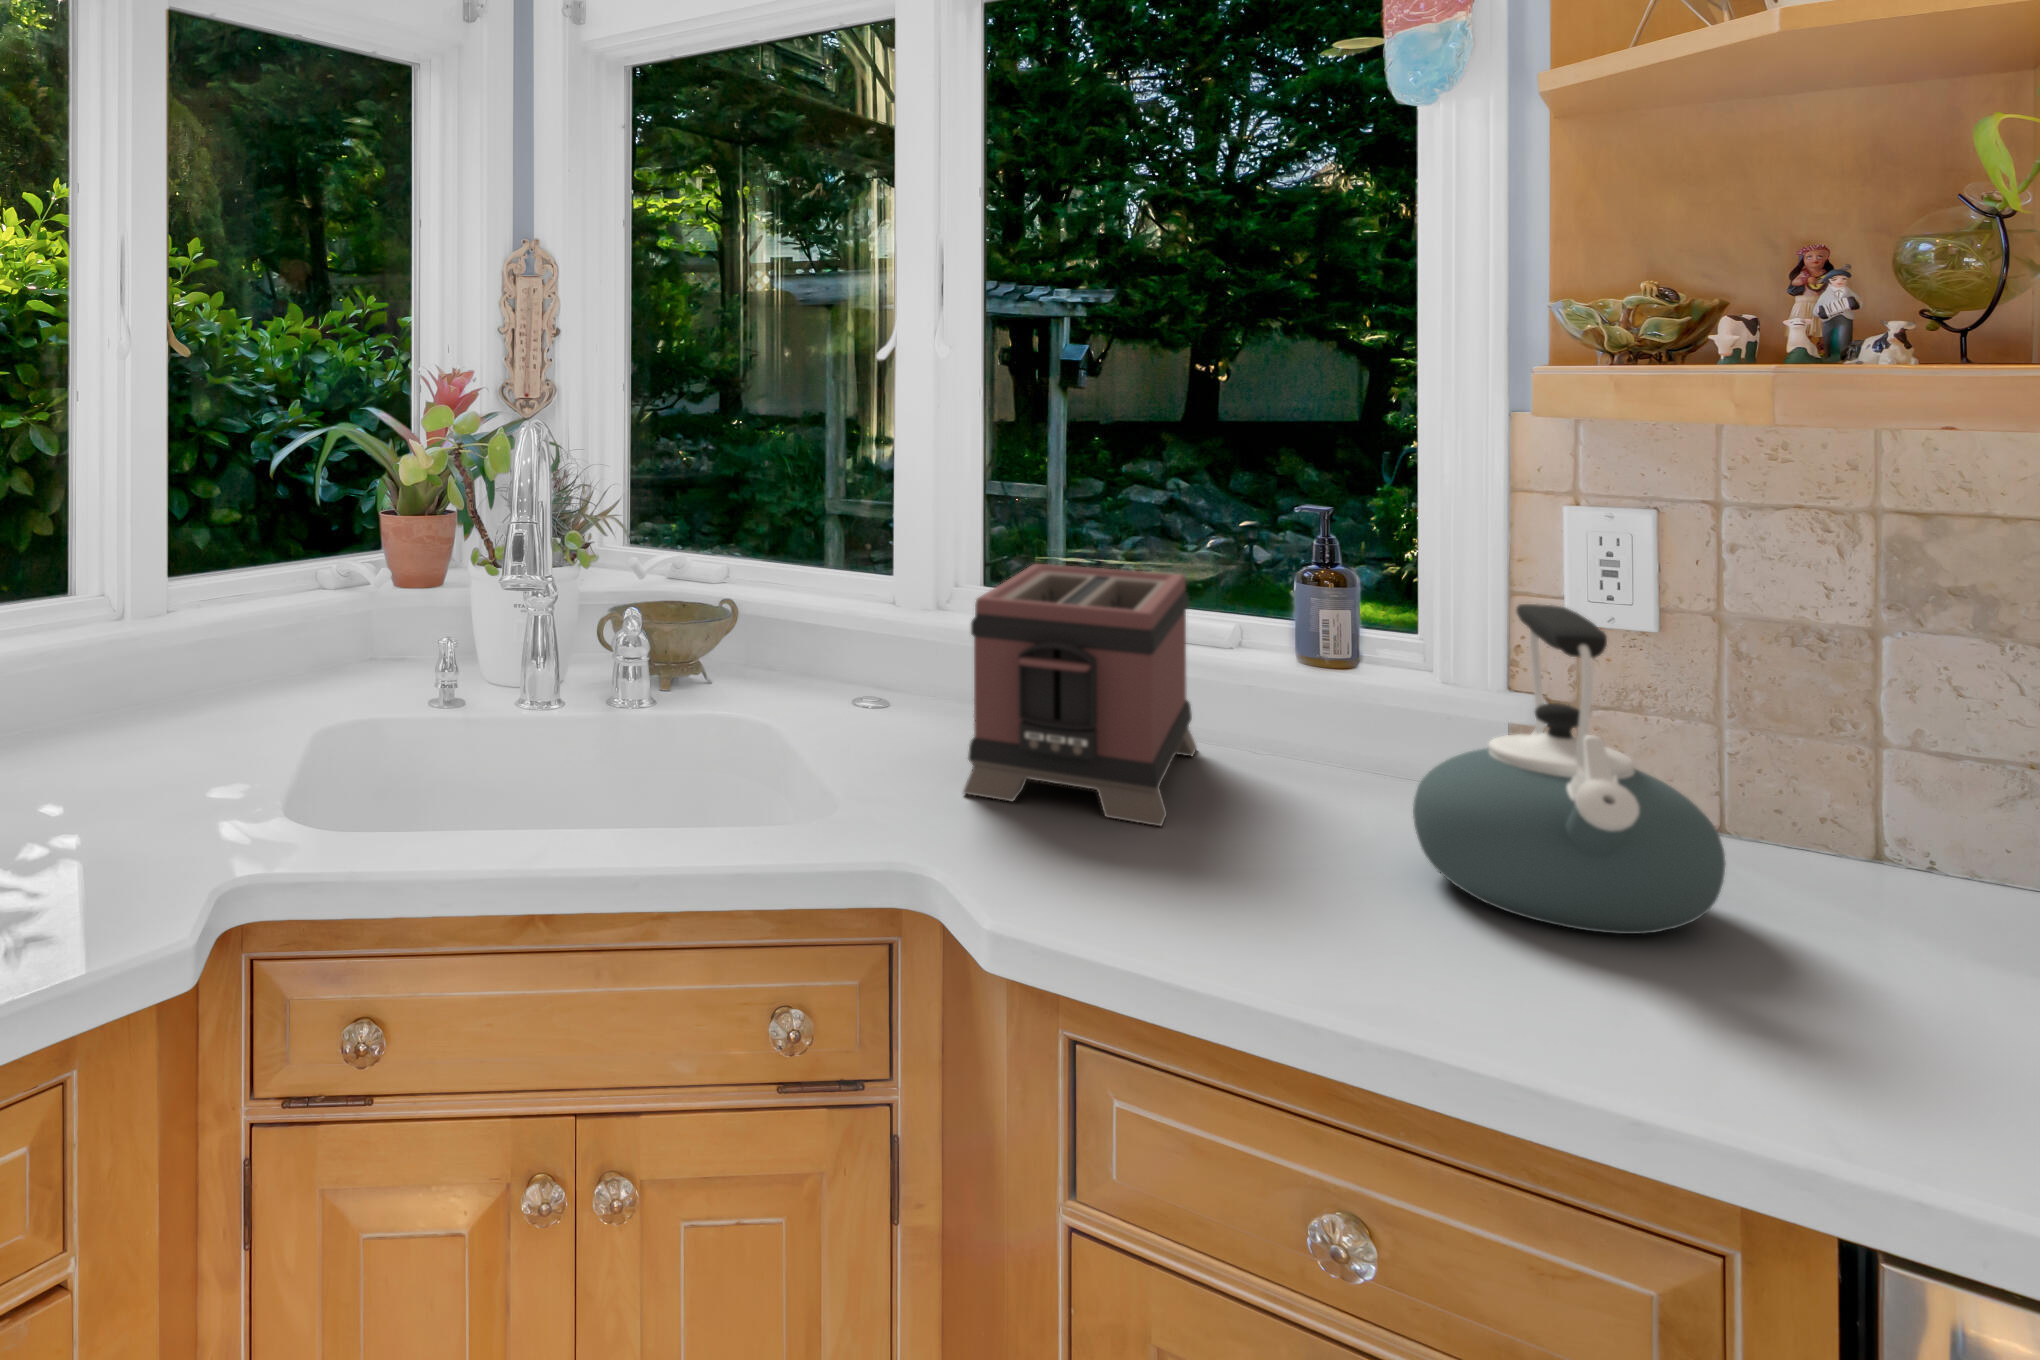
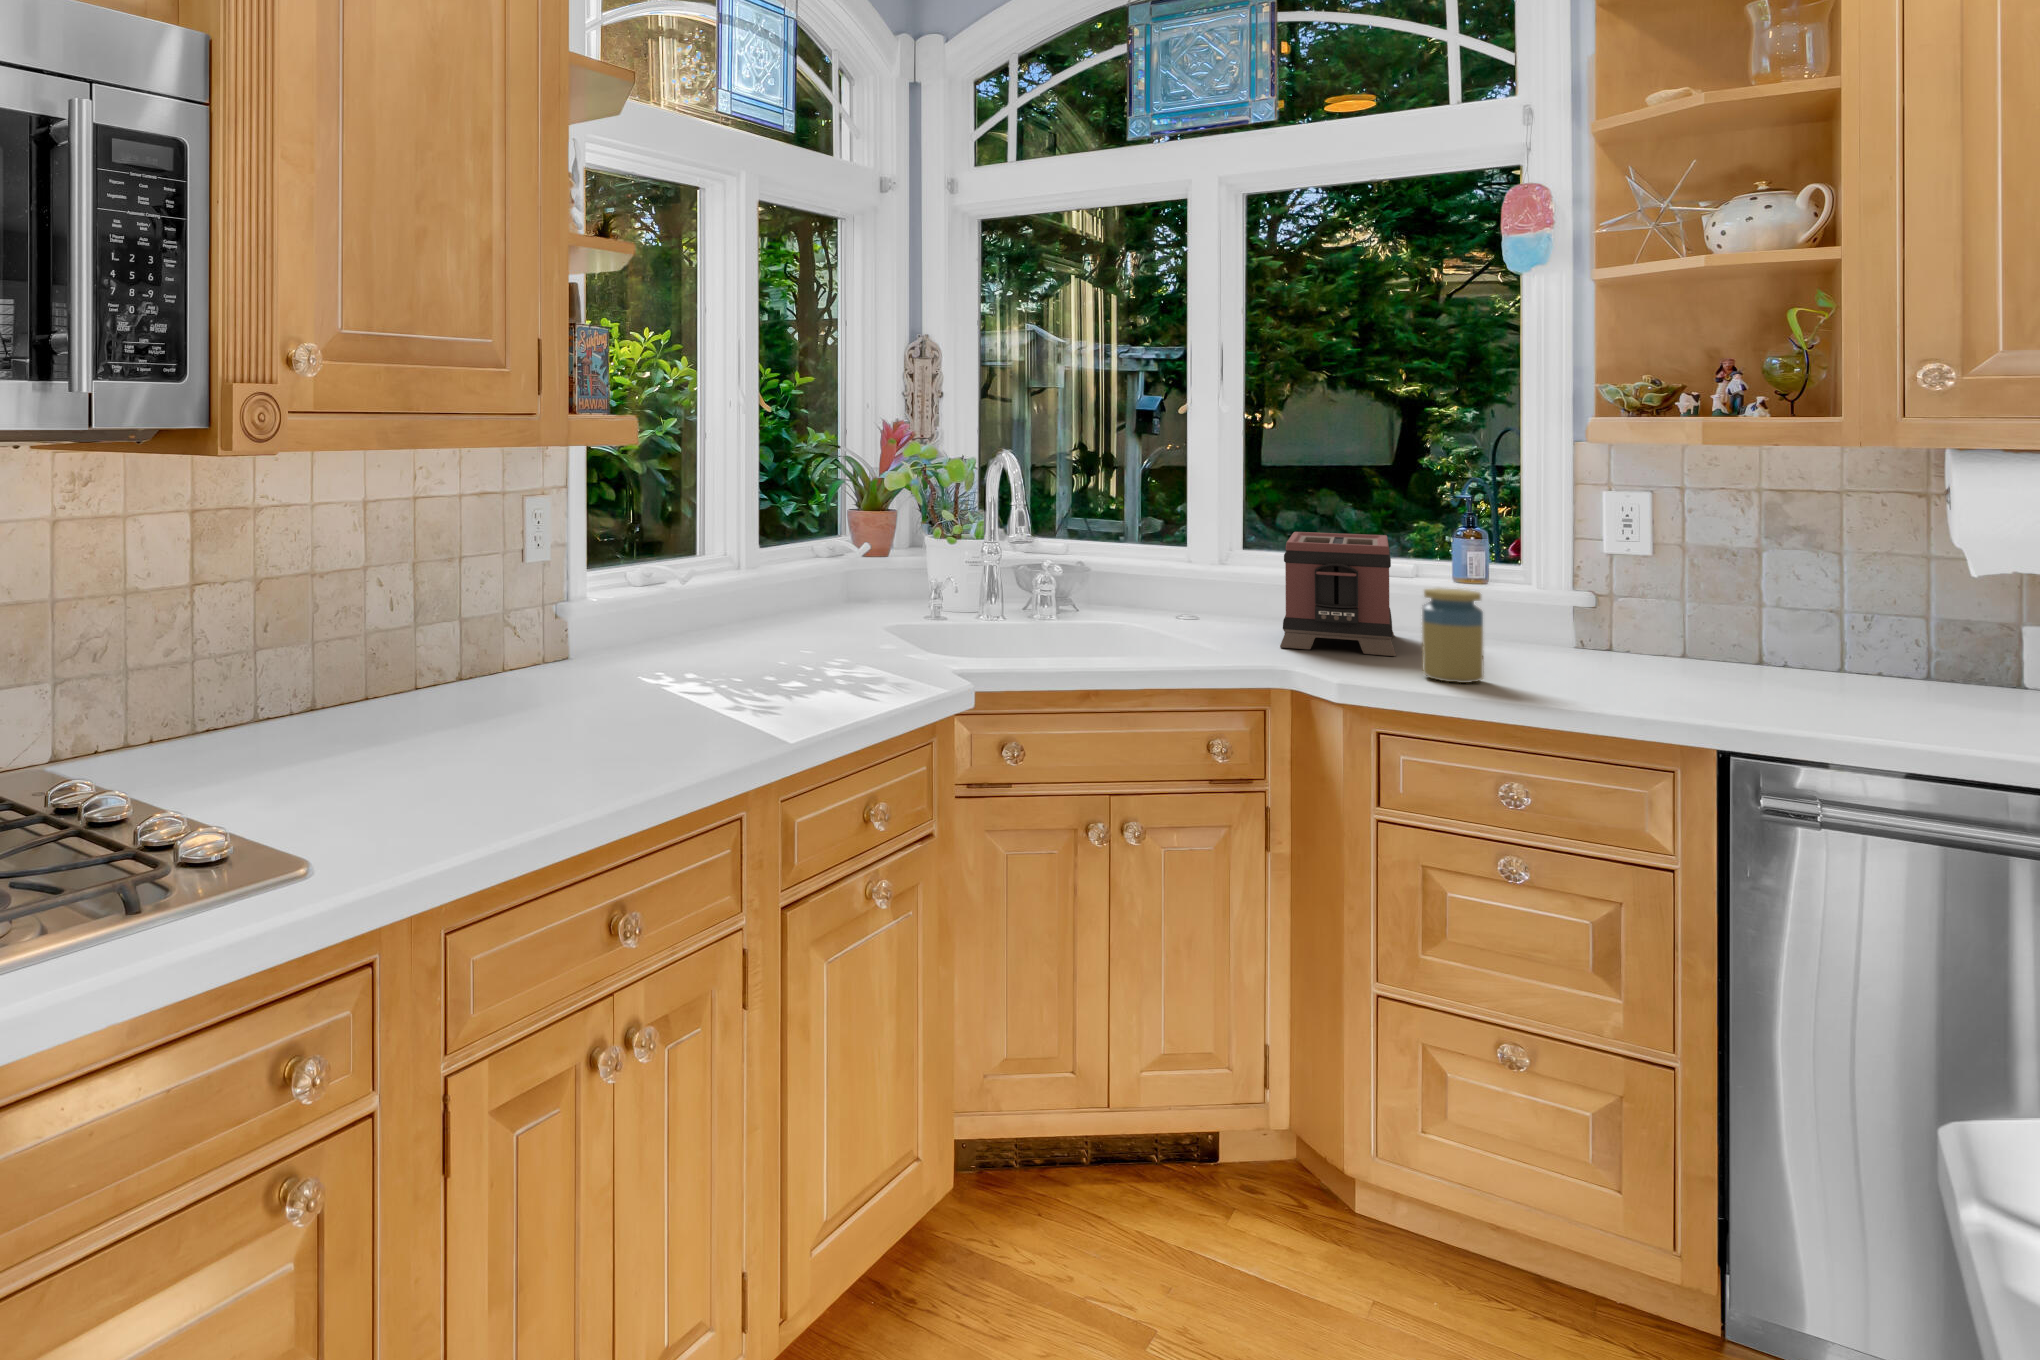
kettle: present [1413,604,1726,934] -> none [1531,535,1681,681]
jar: none [1173,724,1295,943] -> present [1422,588,1484,683]

